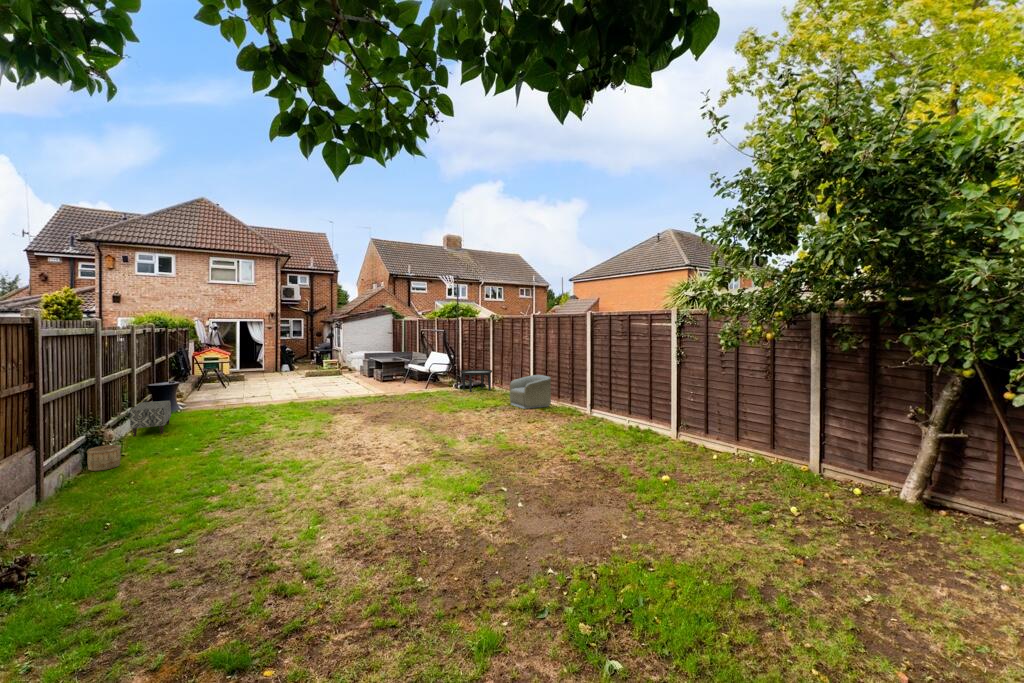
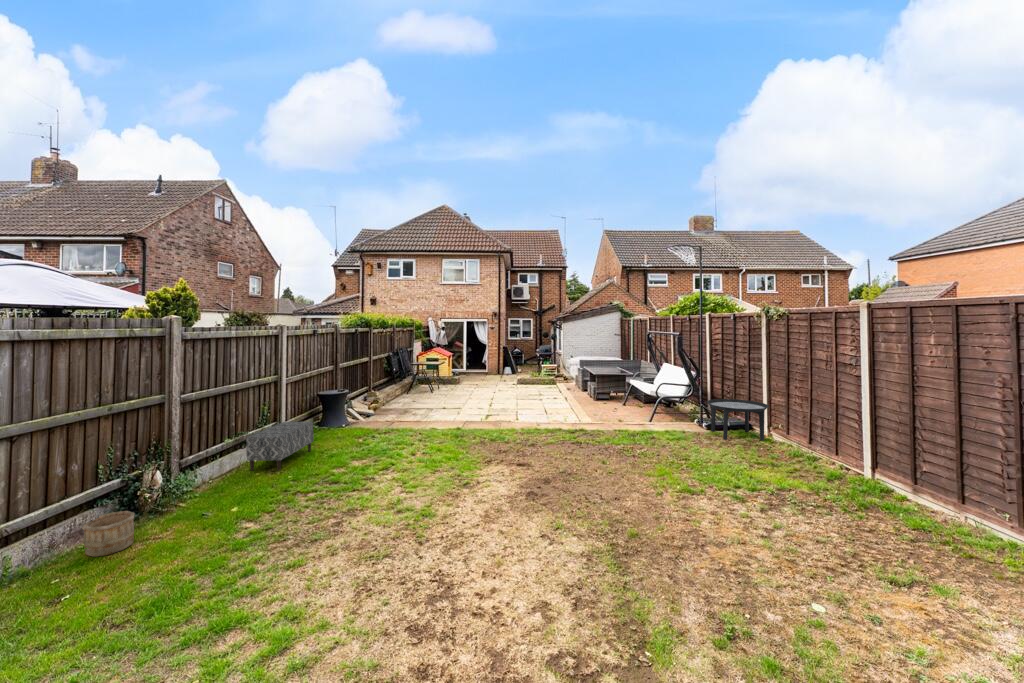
armchair: present [510,375,551,409] -> none [818,438,944,524]

